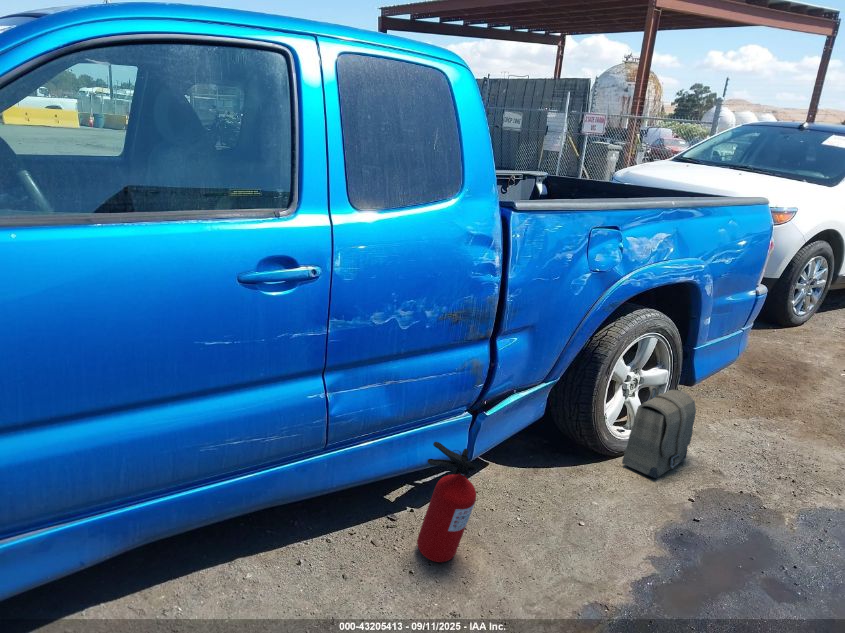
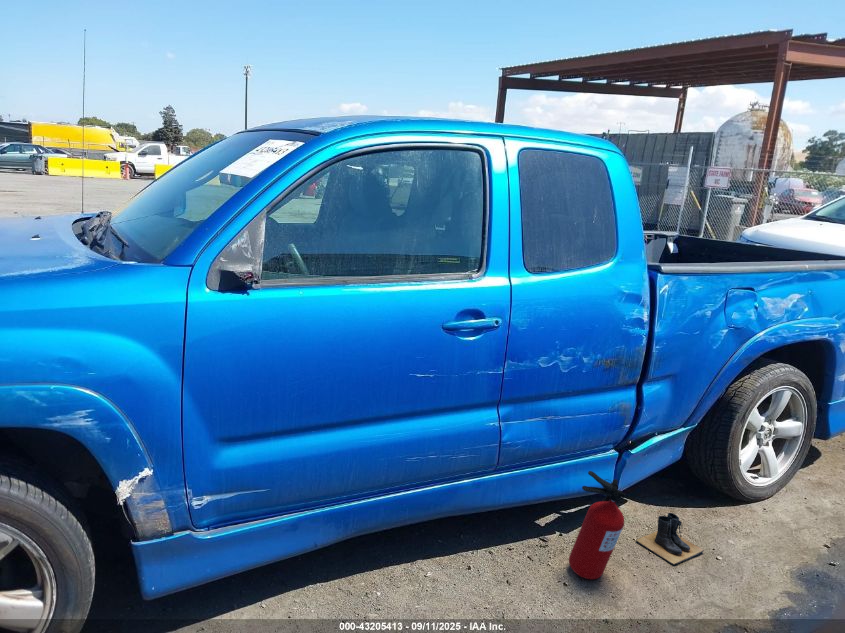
backpack: present [622,386,696,478] -> none [756,436,830,524]
boots: none [495,478,567,536] -> present [636,513,704,565]

